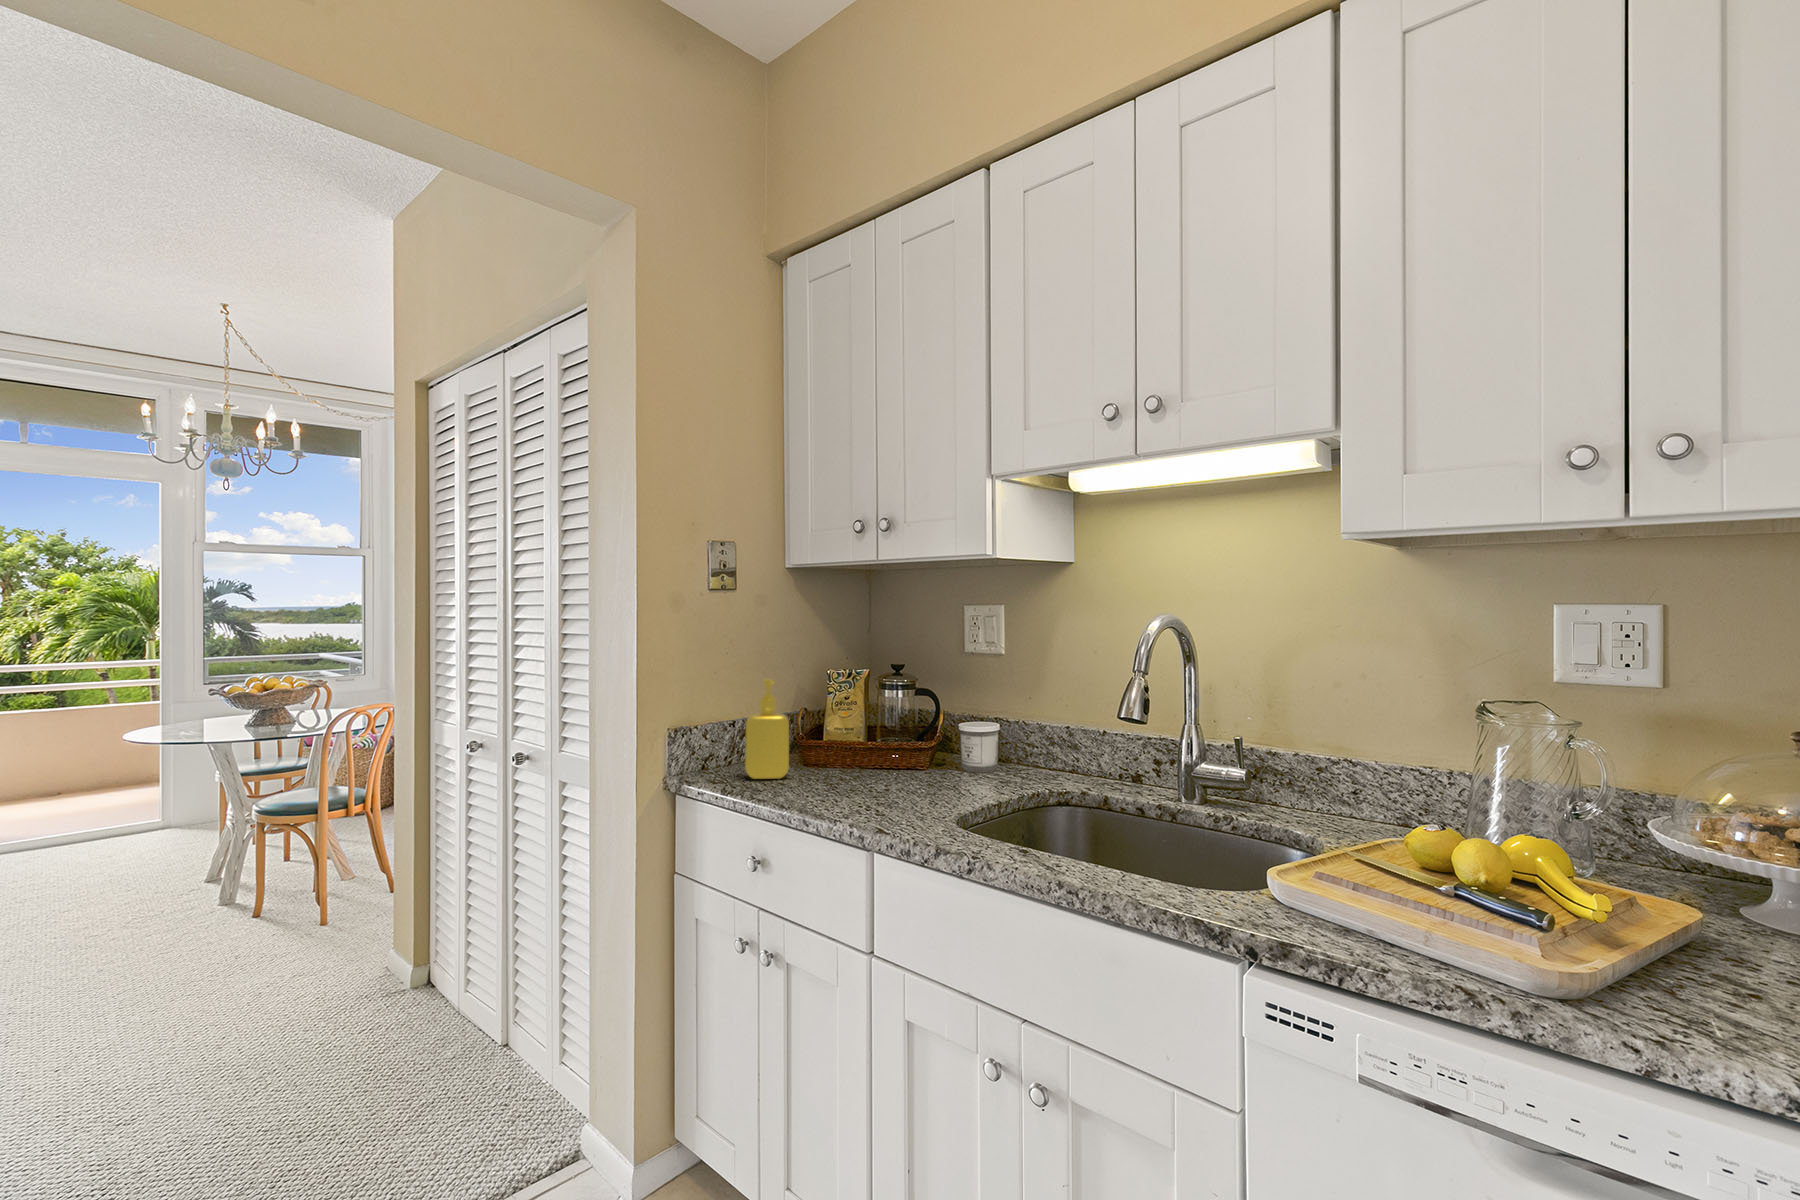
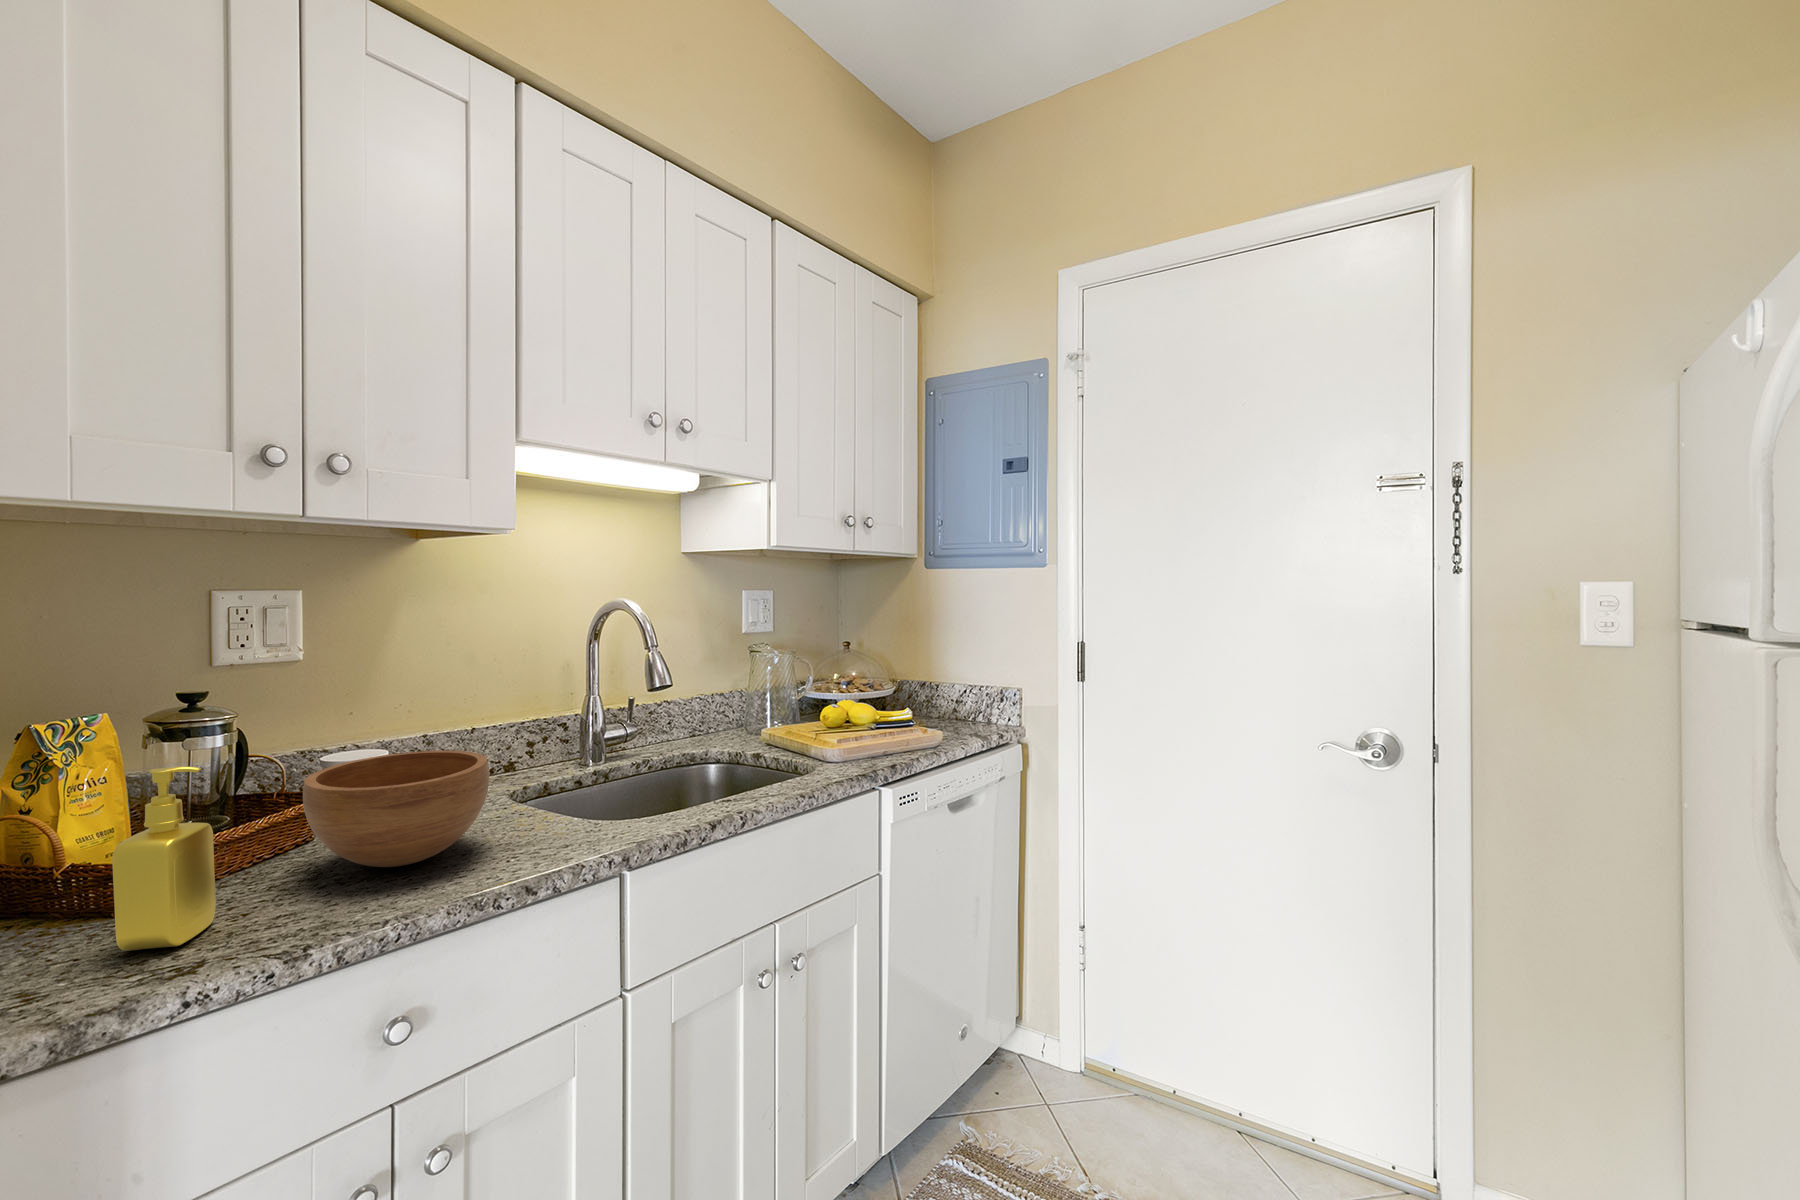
bowl: none [814,711,935,792] -> present [303,750,489,867]

